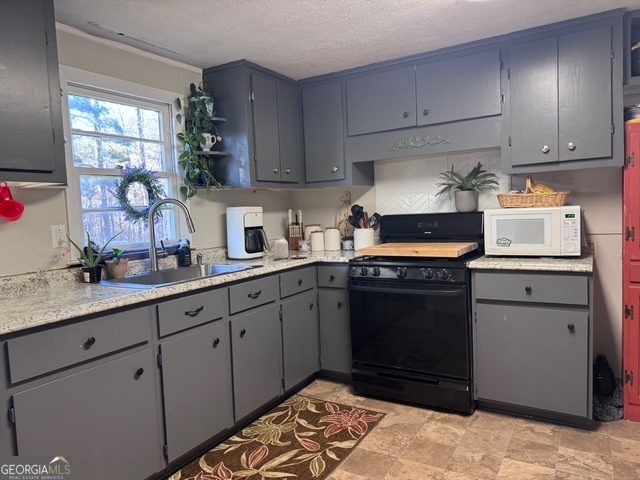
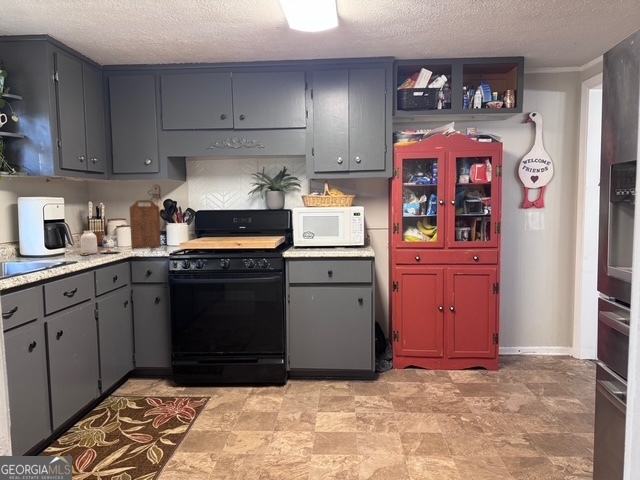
cutting board: none [319,206,347,253] -> present [130,200,161,248]

